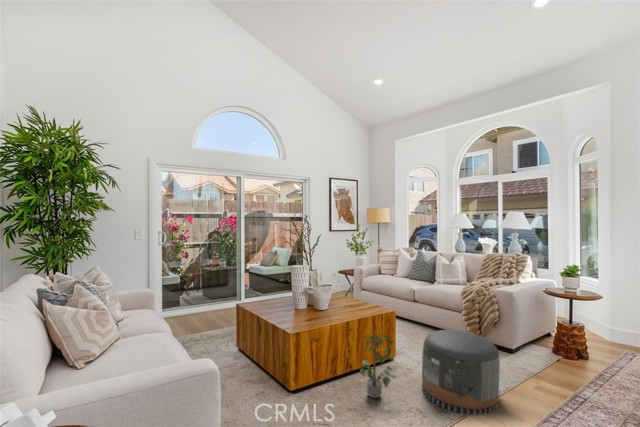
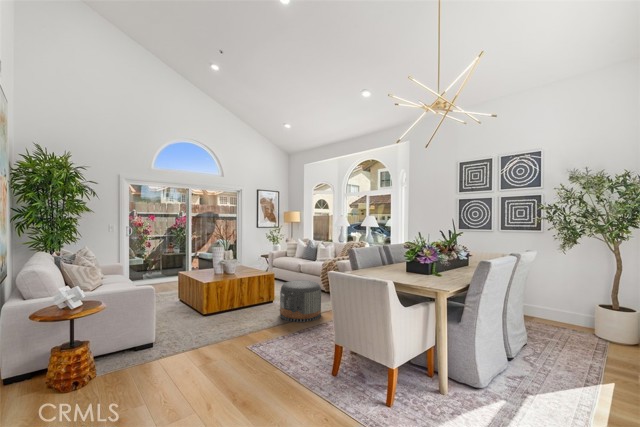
potted plant: present [360,335,397,398] -> none [241,280,263,318]

